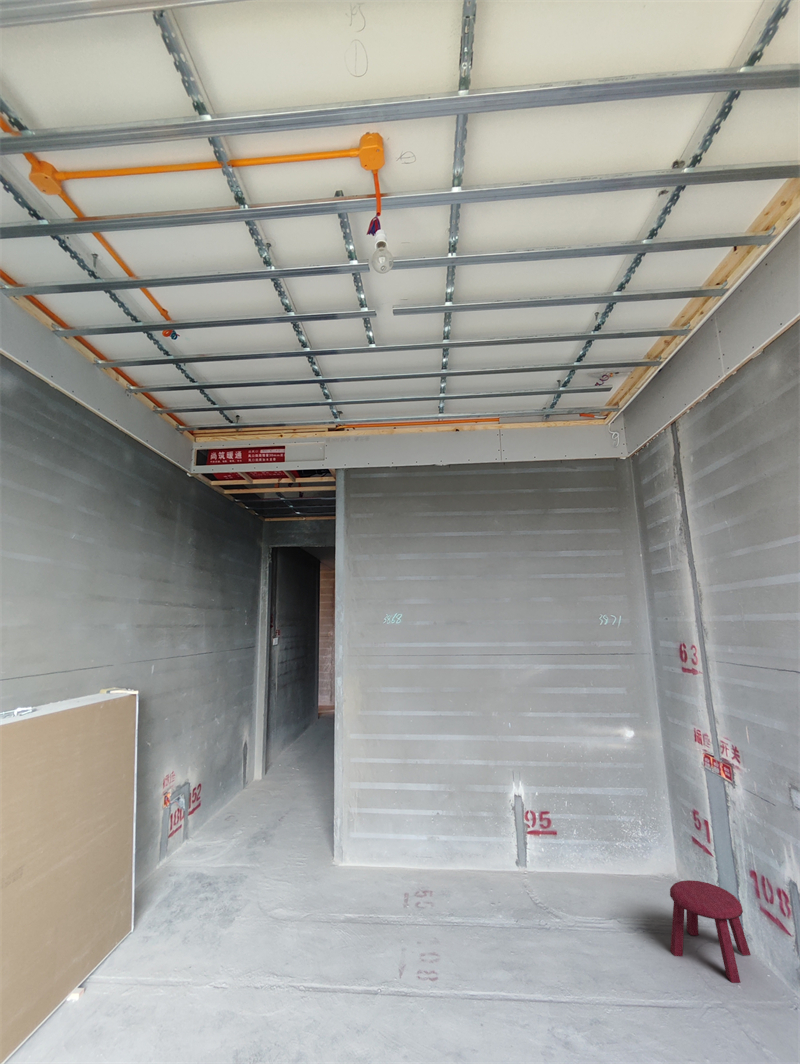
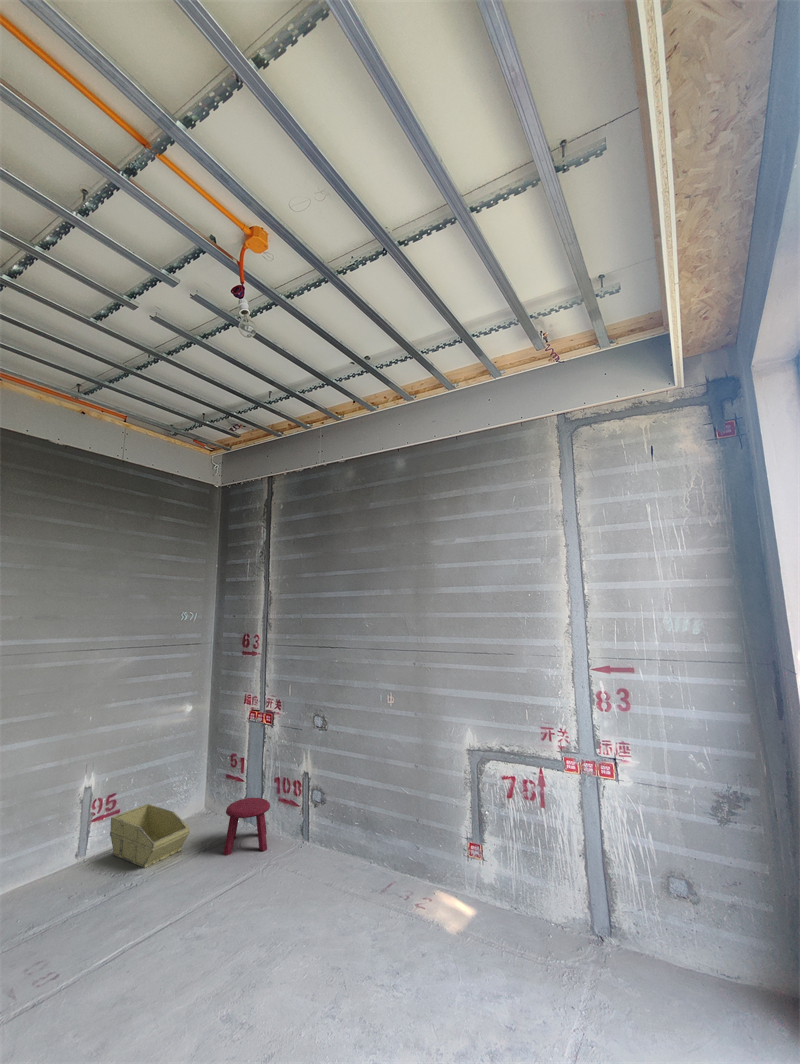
storage bin: none [548,836,626,915] -> present [110,804,190,868]

